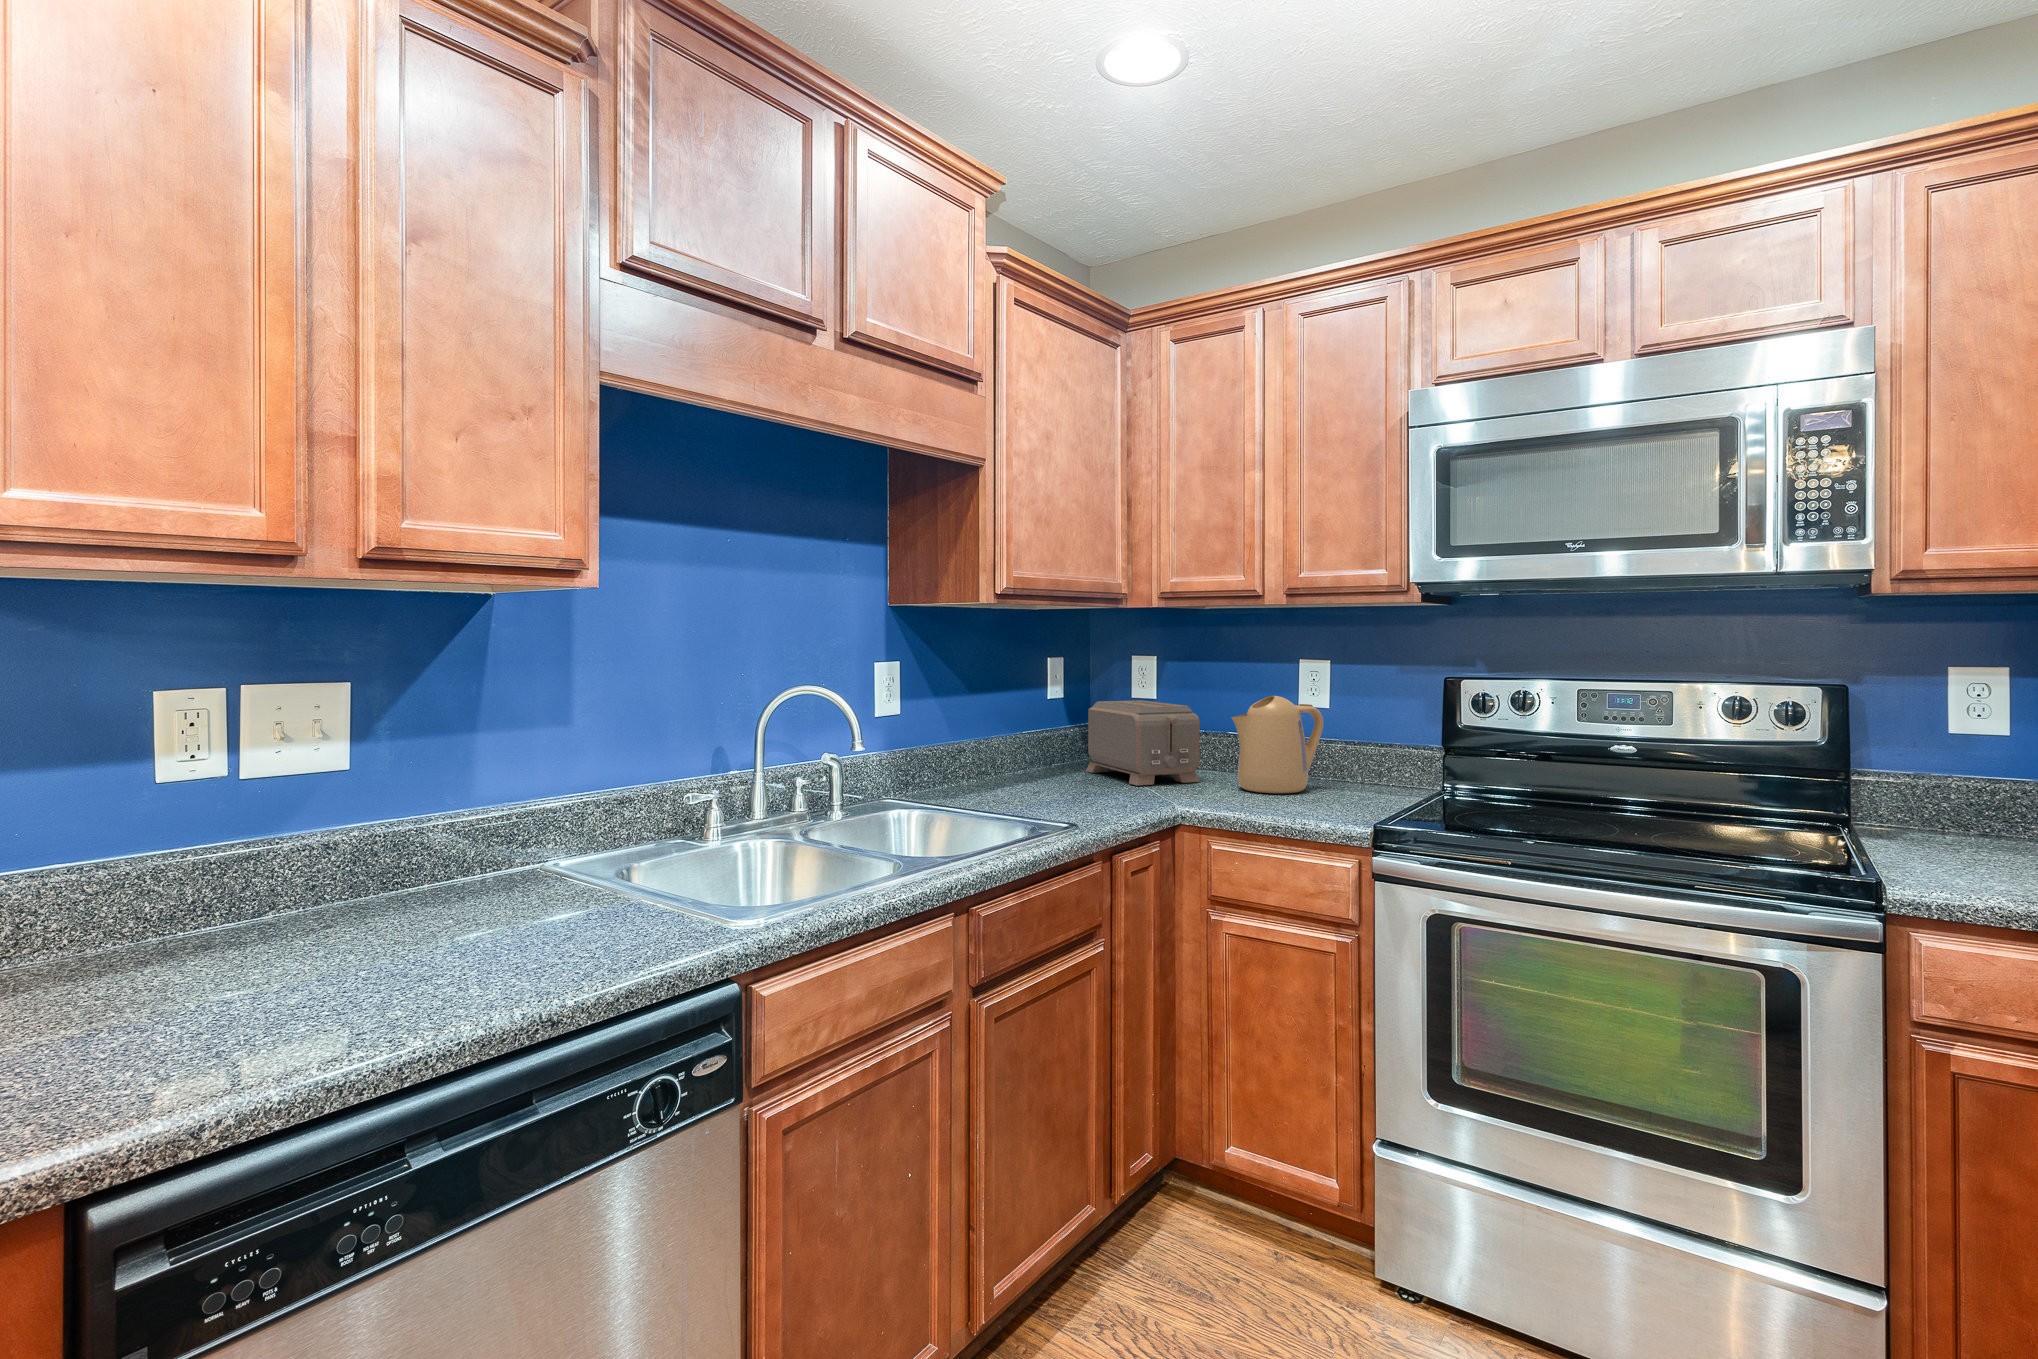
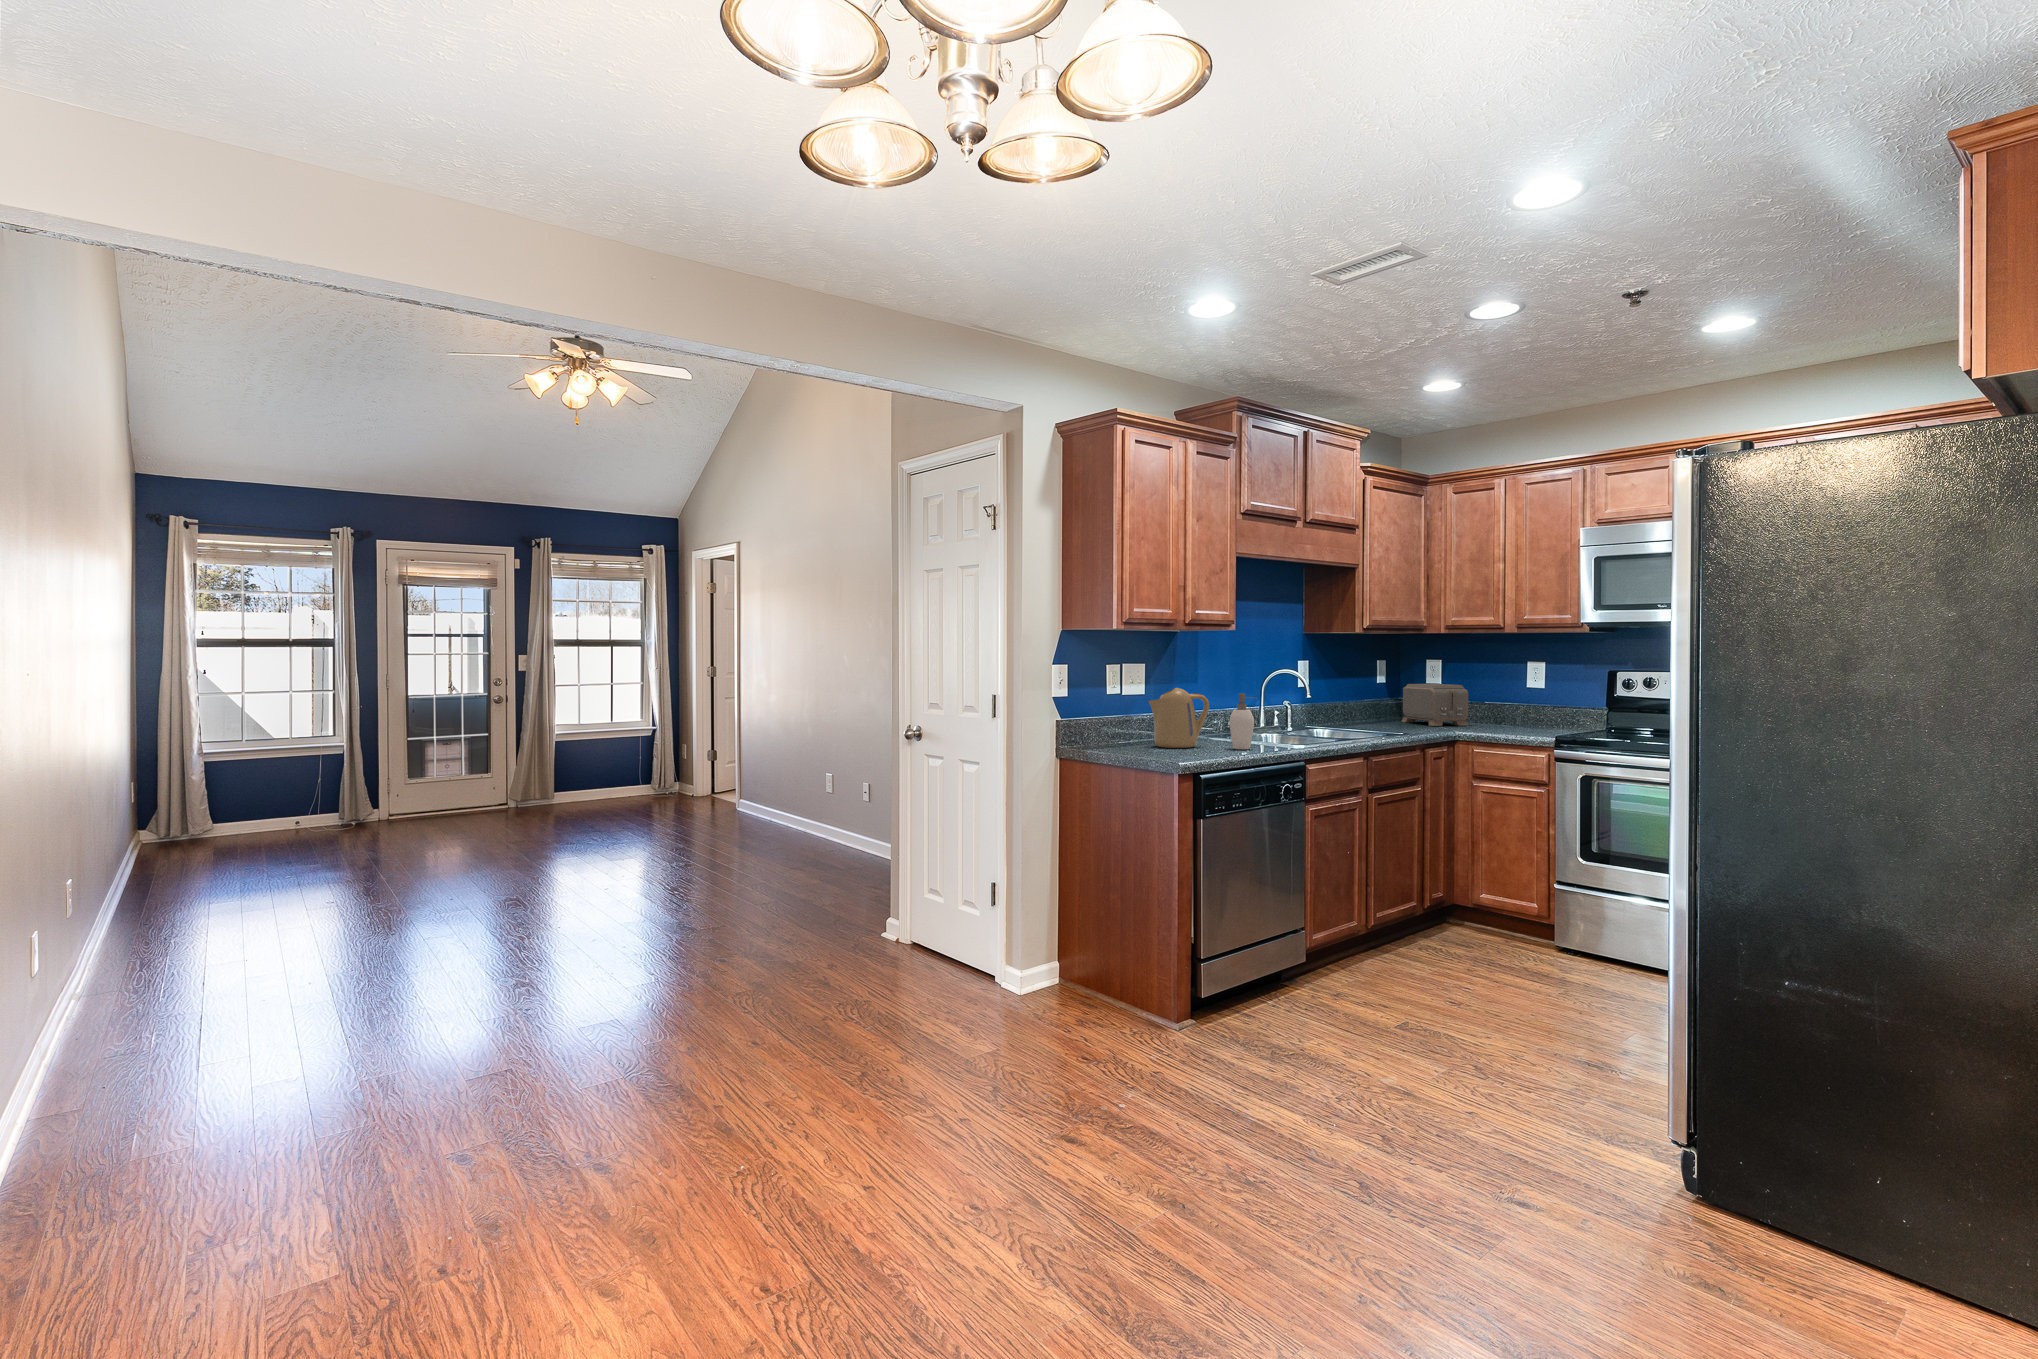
kettle: present [1231,696,1323,793] -> present [1148,688,1209,748]
soap dispenser: none [512,776,595,952] -> present [1229,693,1255,749]

